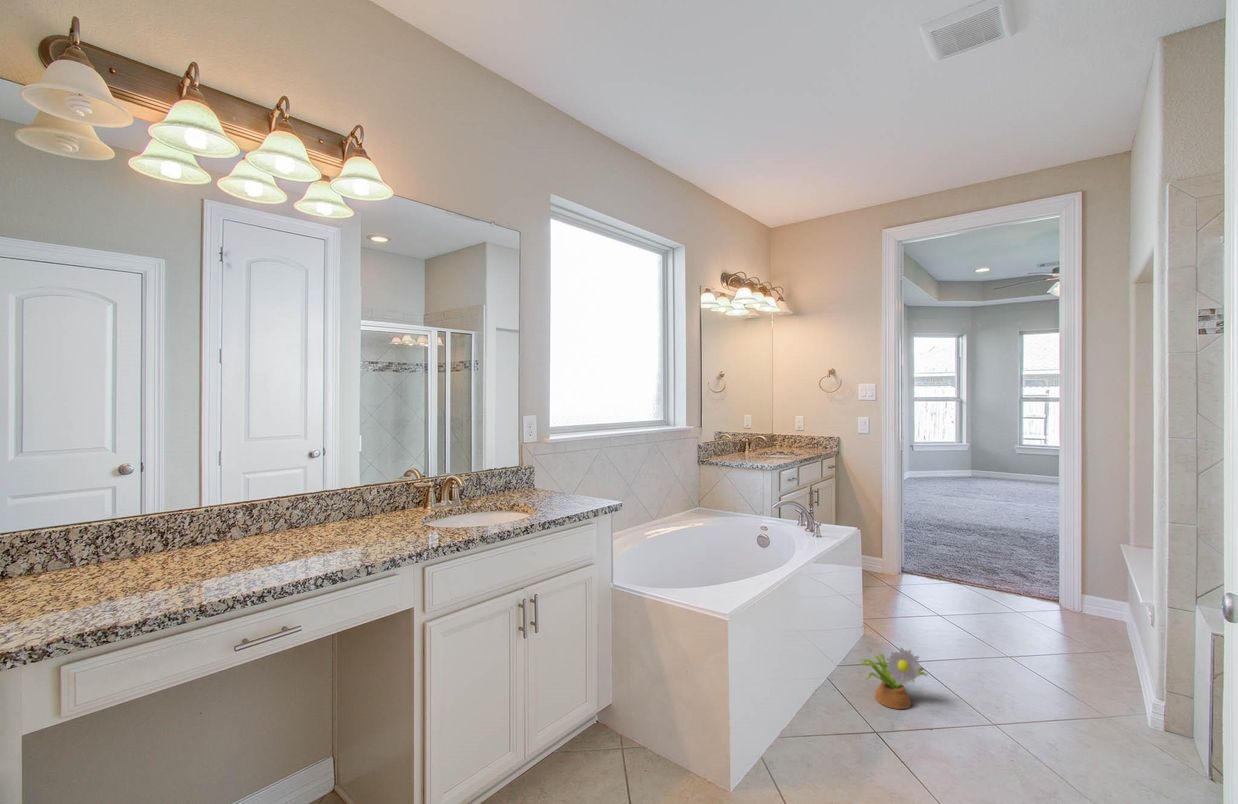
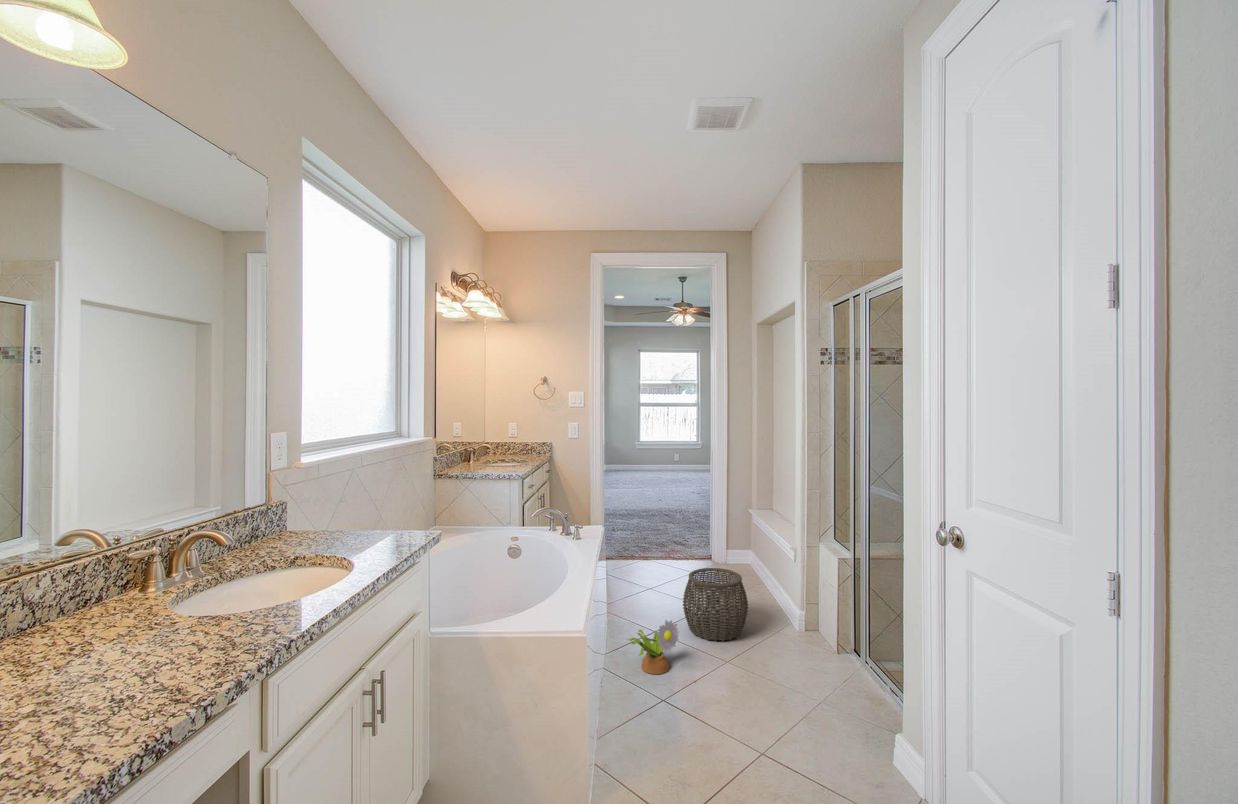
woven basket: none [956,604,1059,704] -> present [683,568,748,641]

